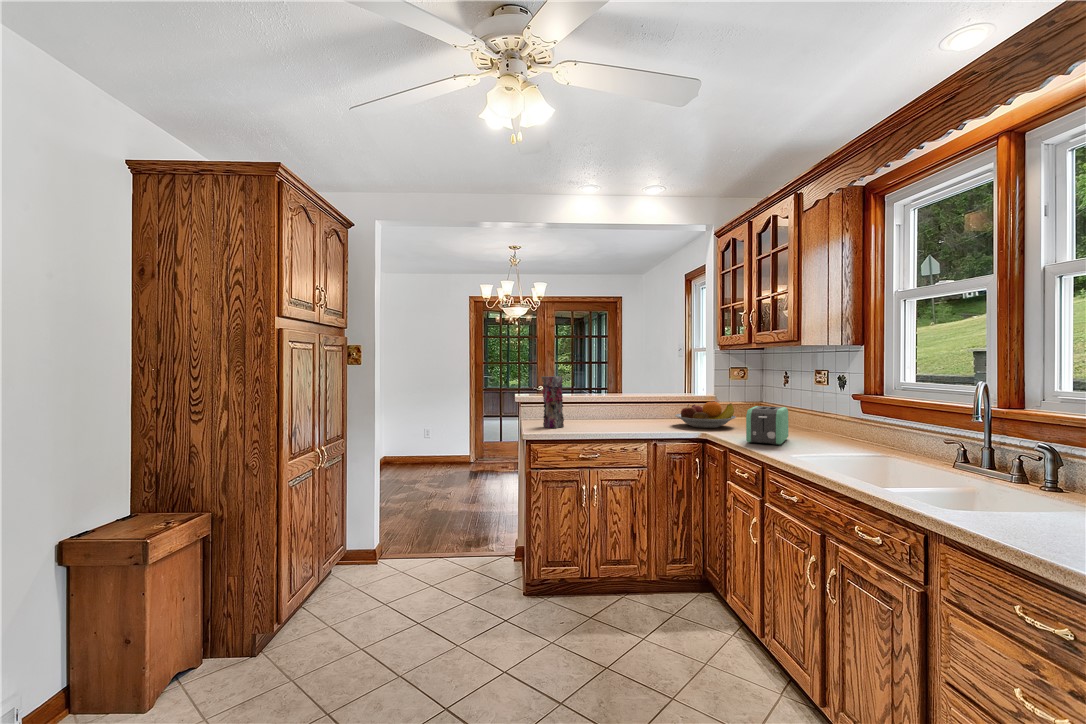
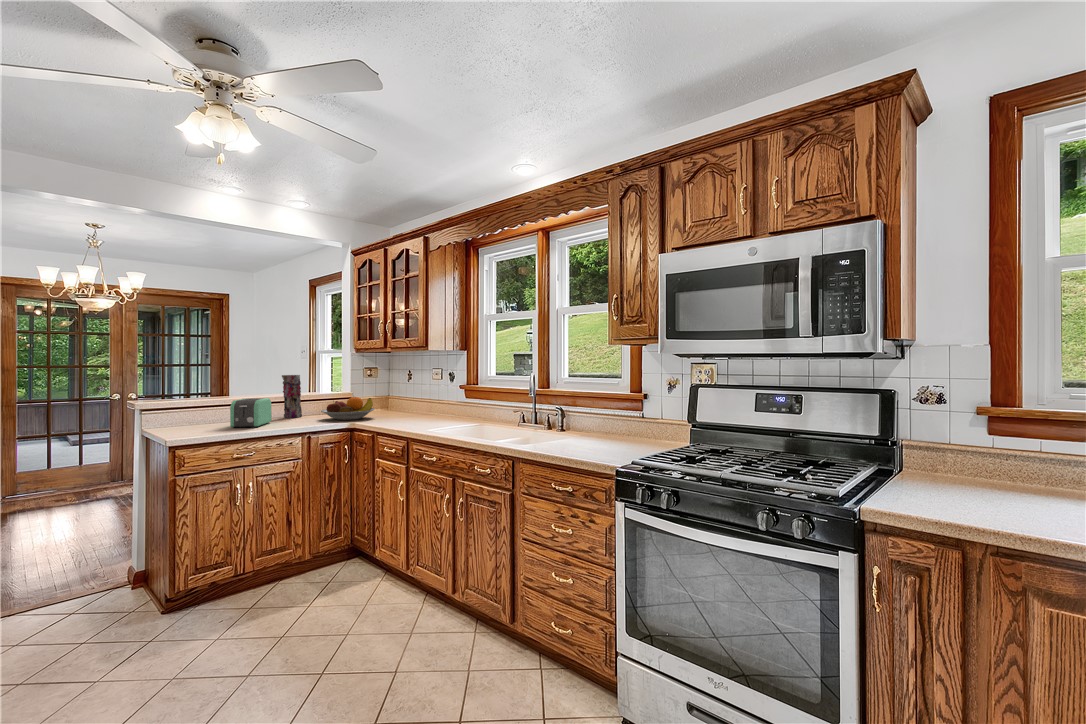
vase: present [541,376,564,428] -> present [282,375,302,418]
toaster: present [746,406,788,445] -> present [230,398,272,428]

